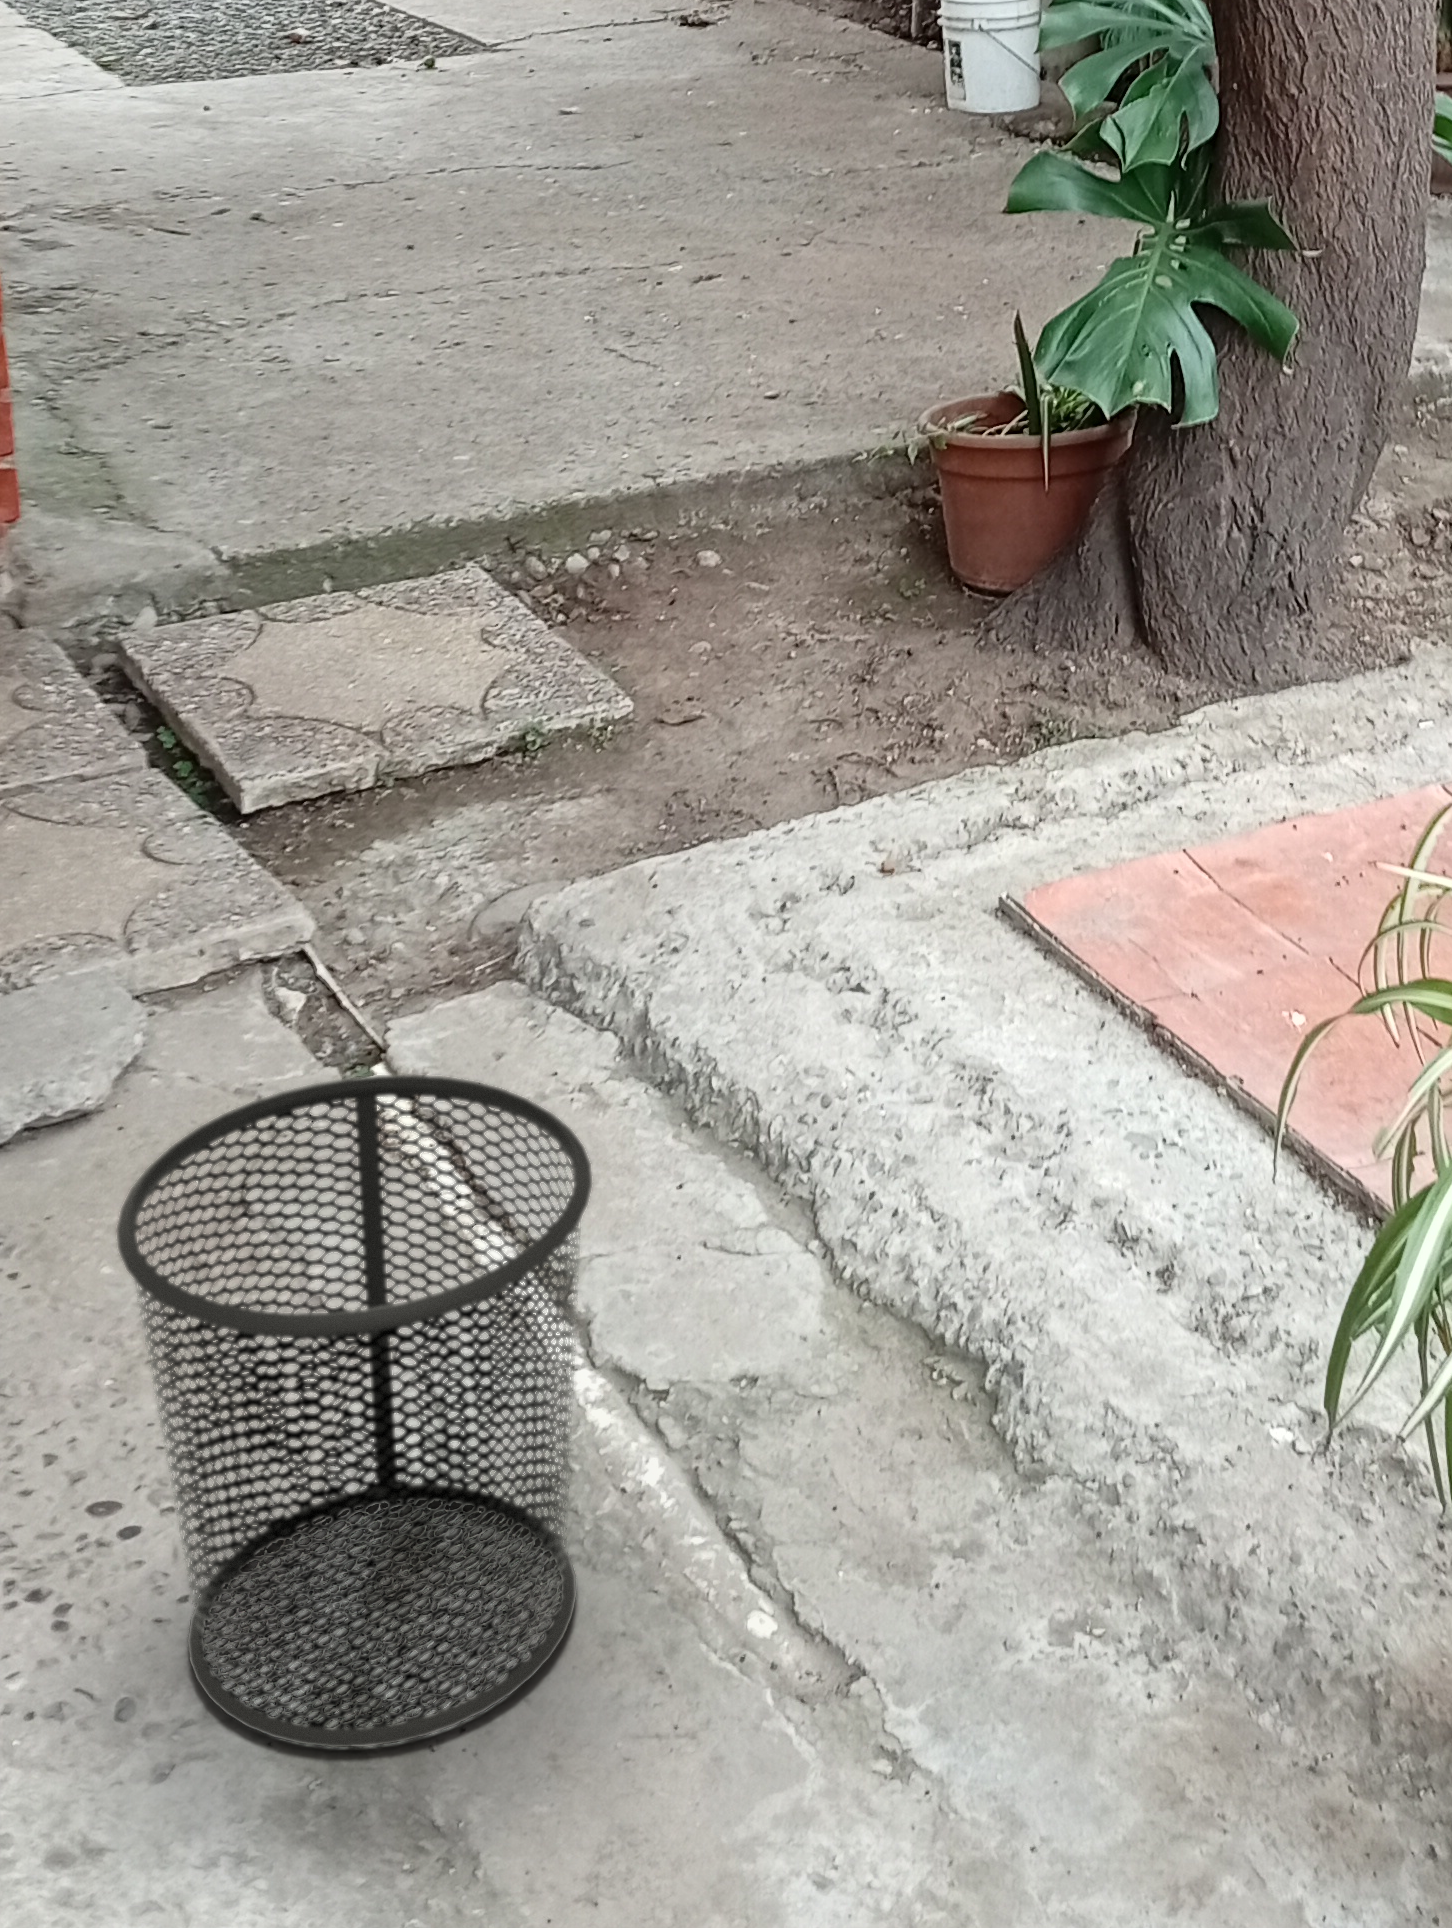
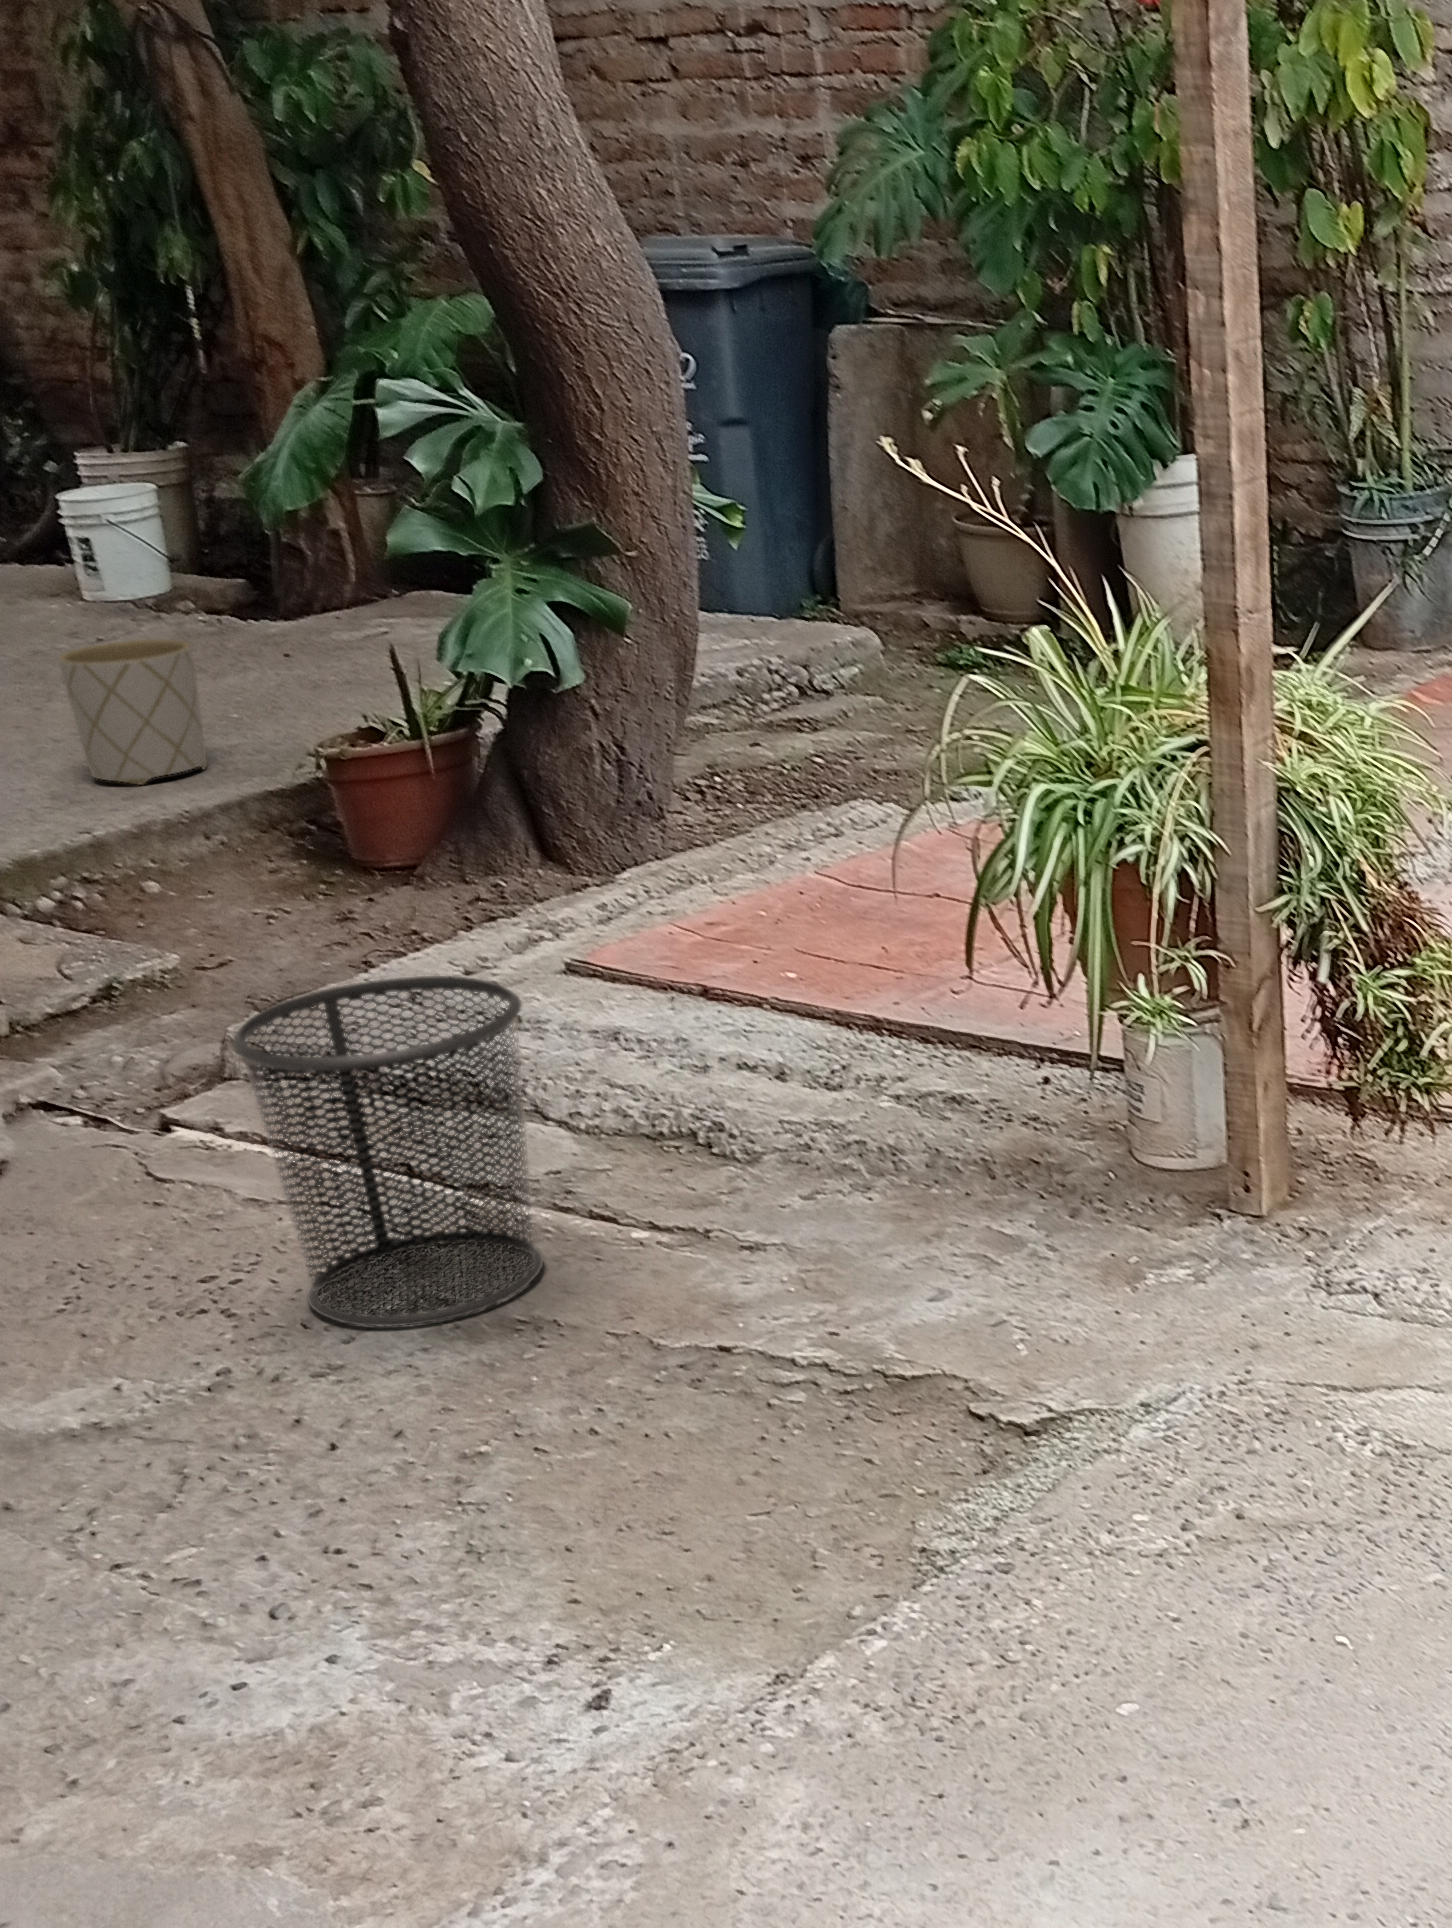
planter: none [722,227,870,406] -> present [59,640,207,785]

